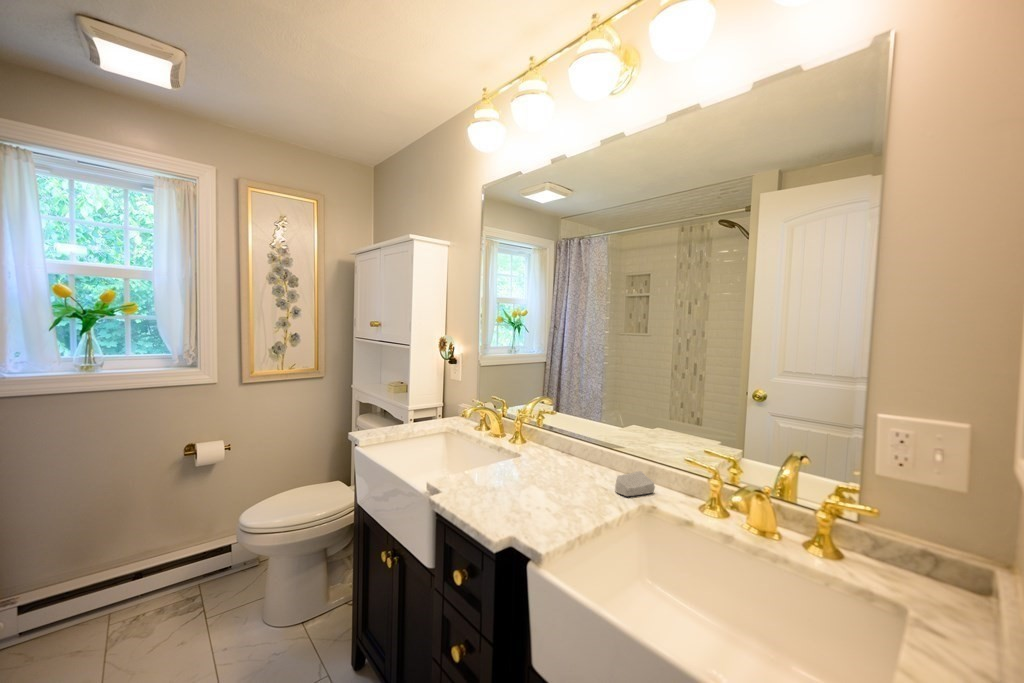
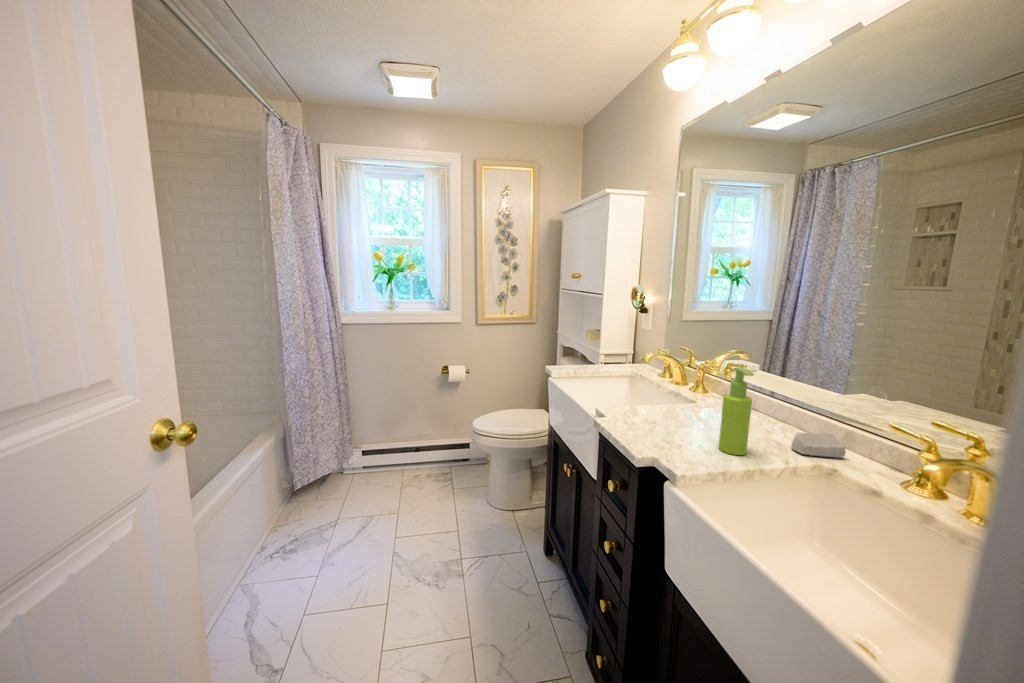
soap dispenser: none [563,423,591,512] -> present [719,368,754,455]

